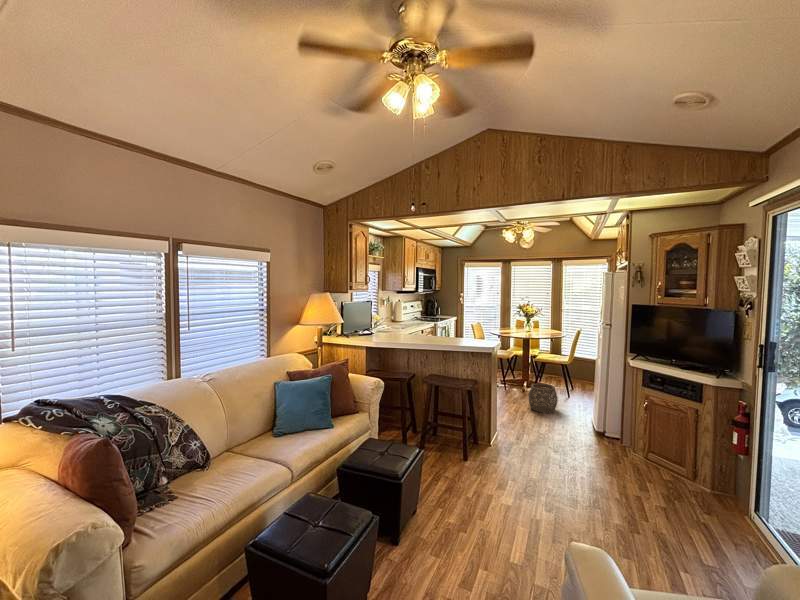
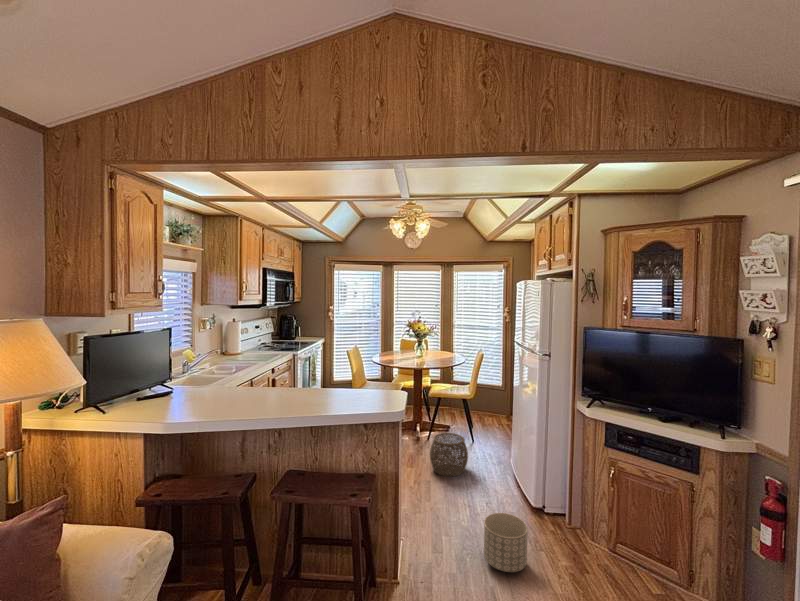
planter: none [549,423,579,455] -> present [484,513,528,572]

